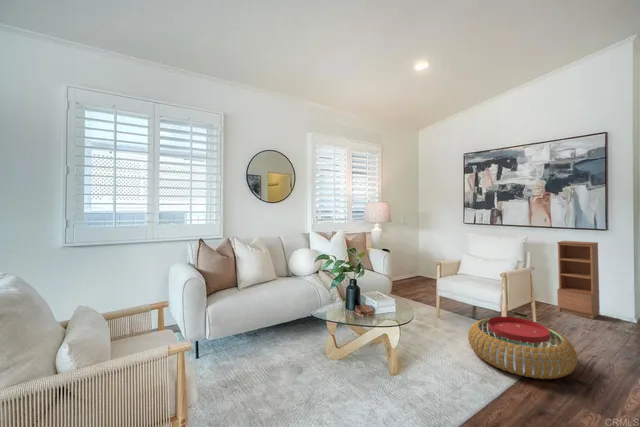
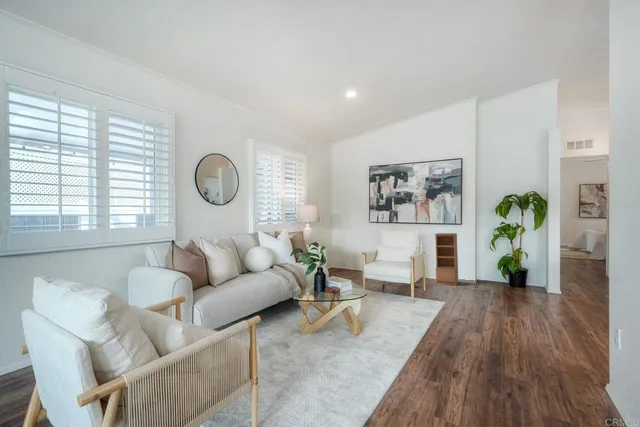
pouf: present [468,317,577,379] -> none [394,287,458,321]

